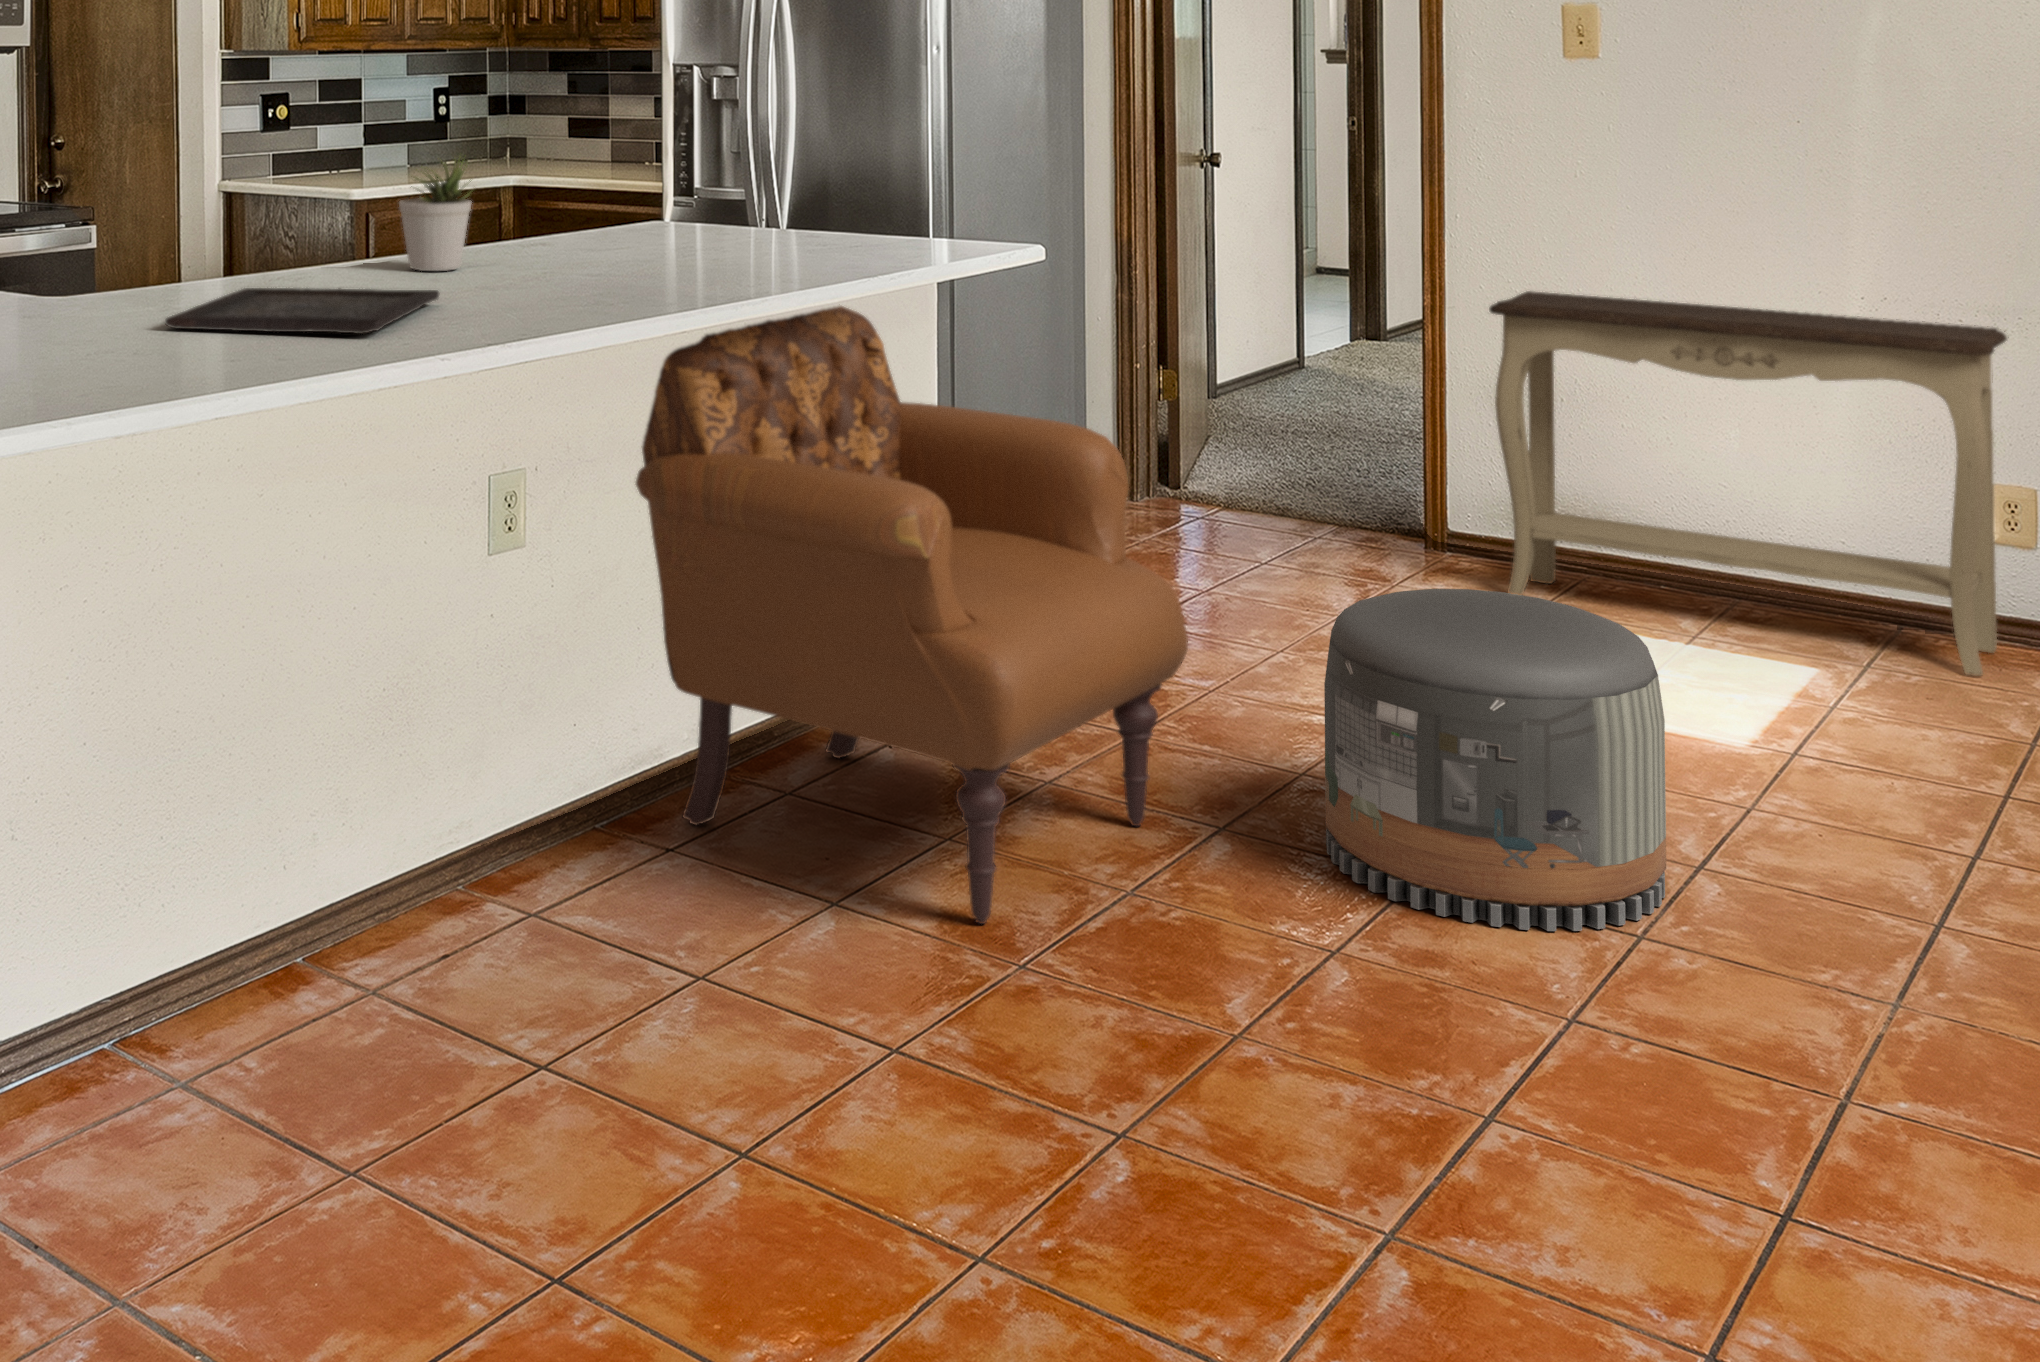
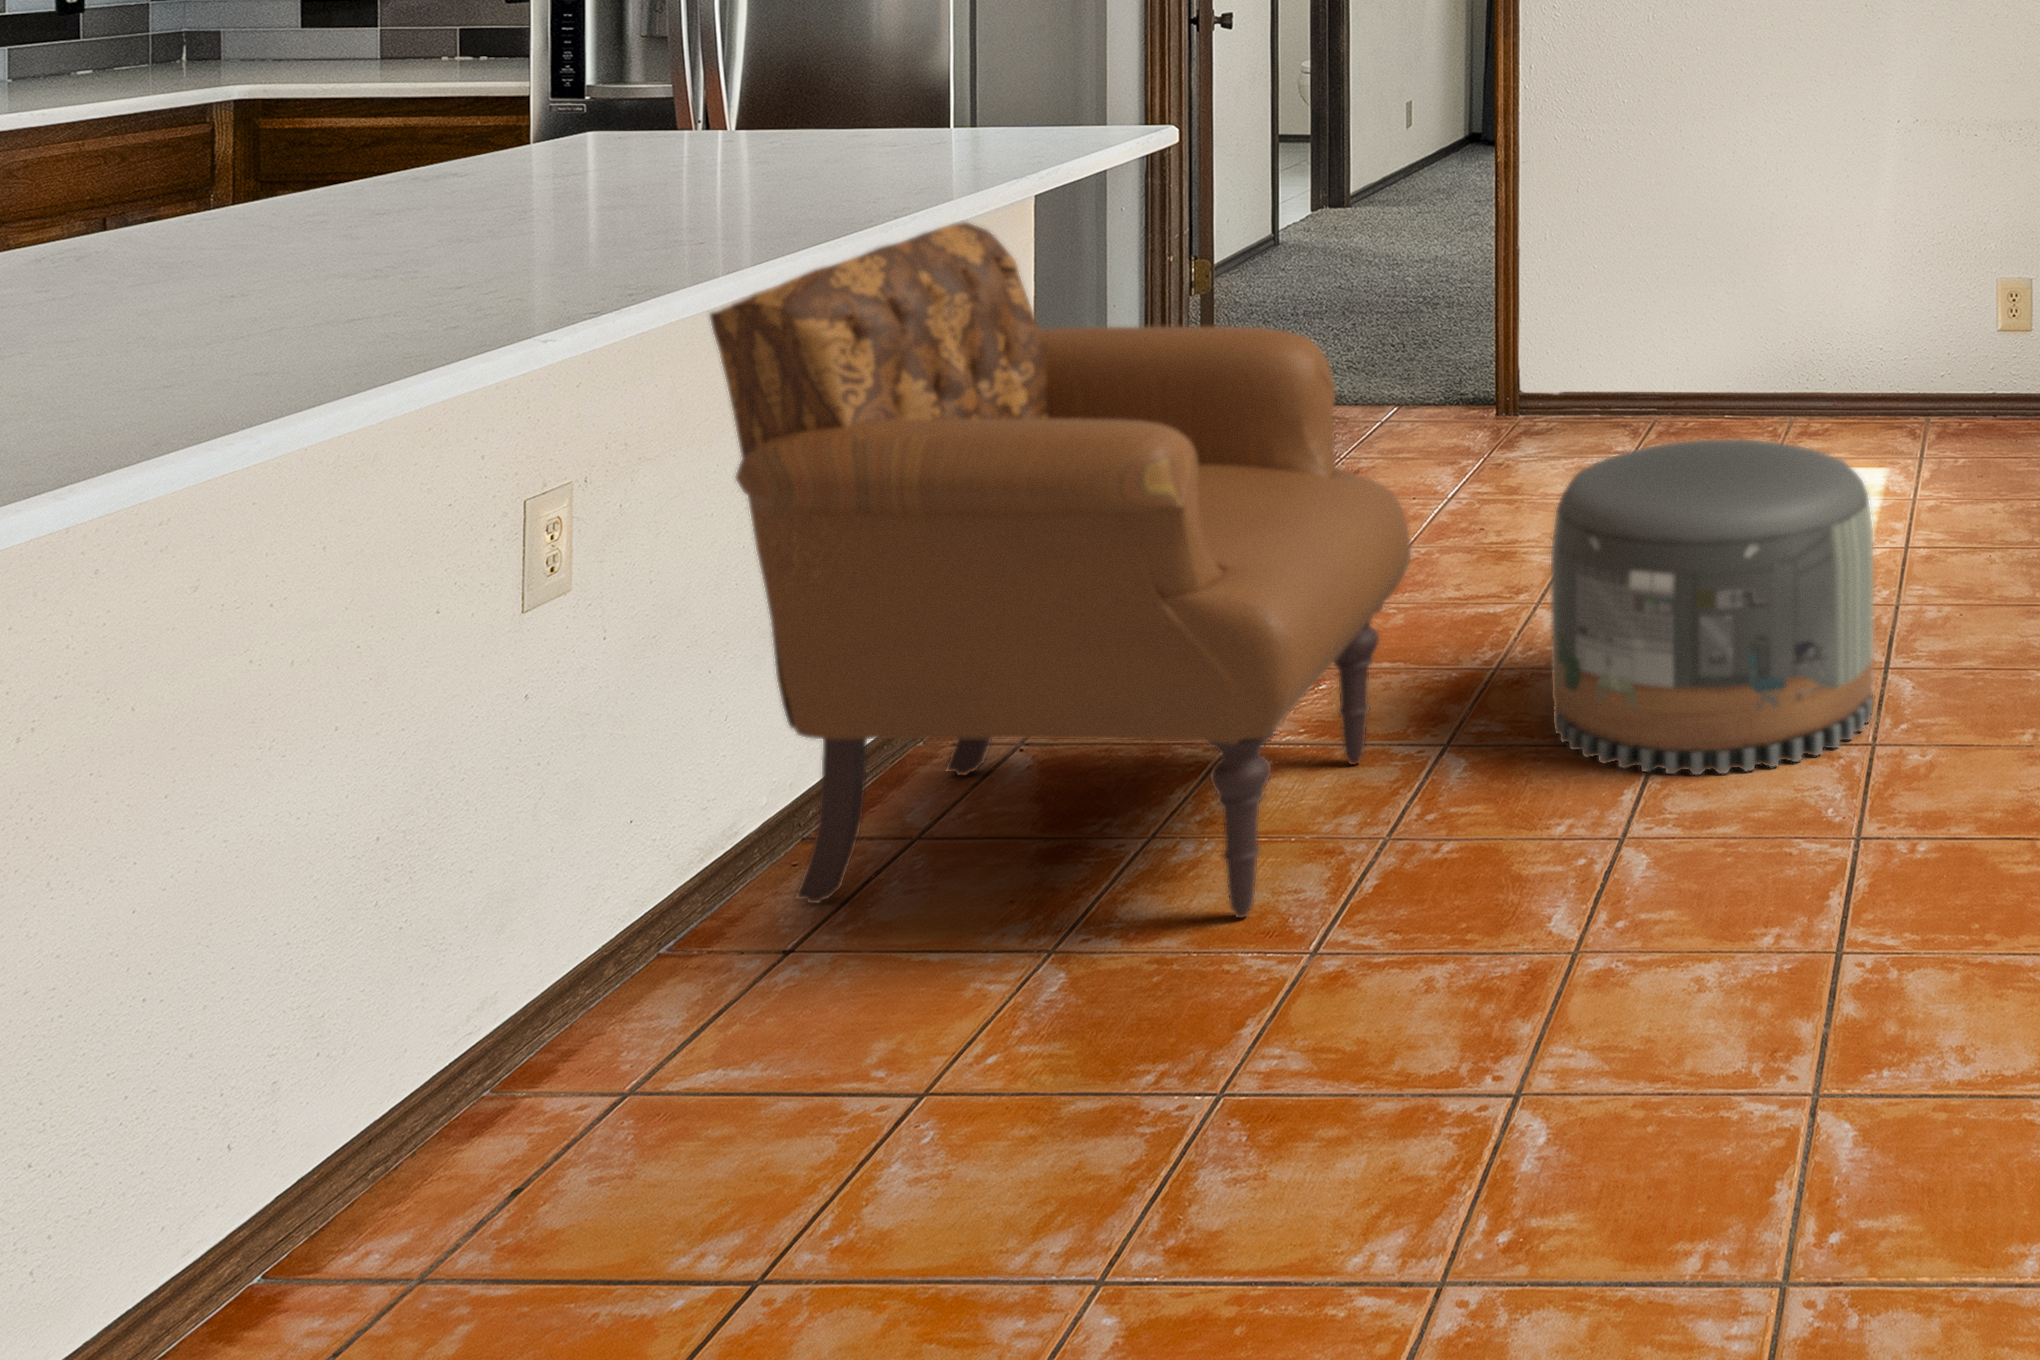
potted plant: present [399,163,472,271] -> none [313,56,447,229]
tray: present [165,288,439,334] -> none [19,253,467,356]
console table: present [1489,291,2007,676] -> none [1578,137,2017,452]

